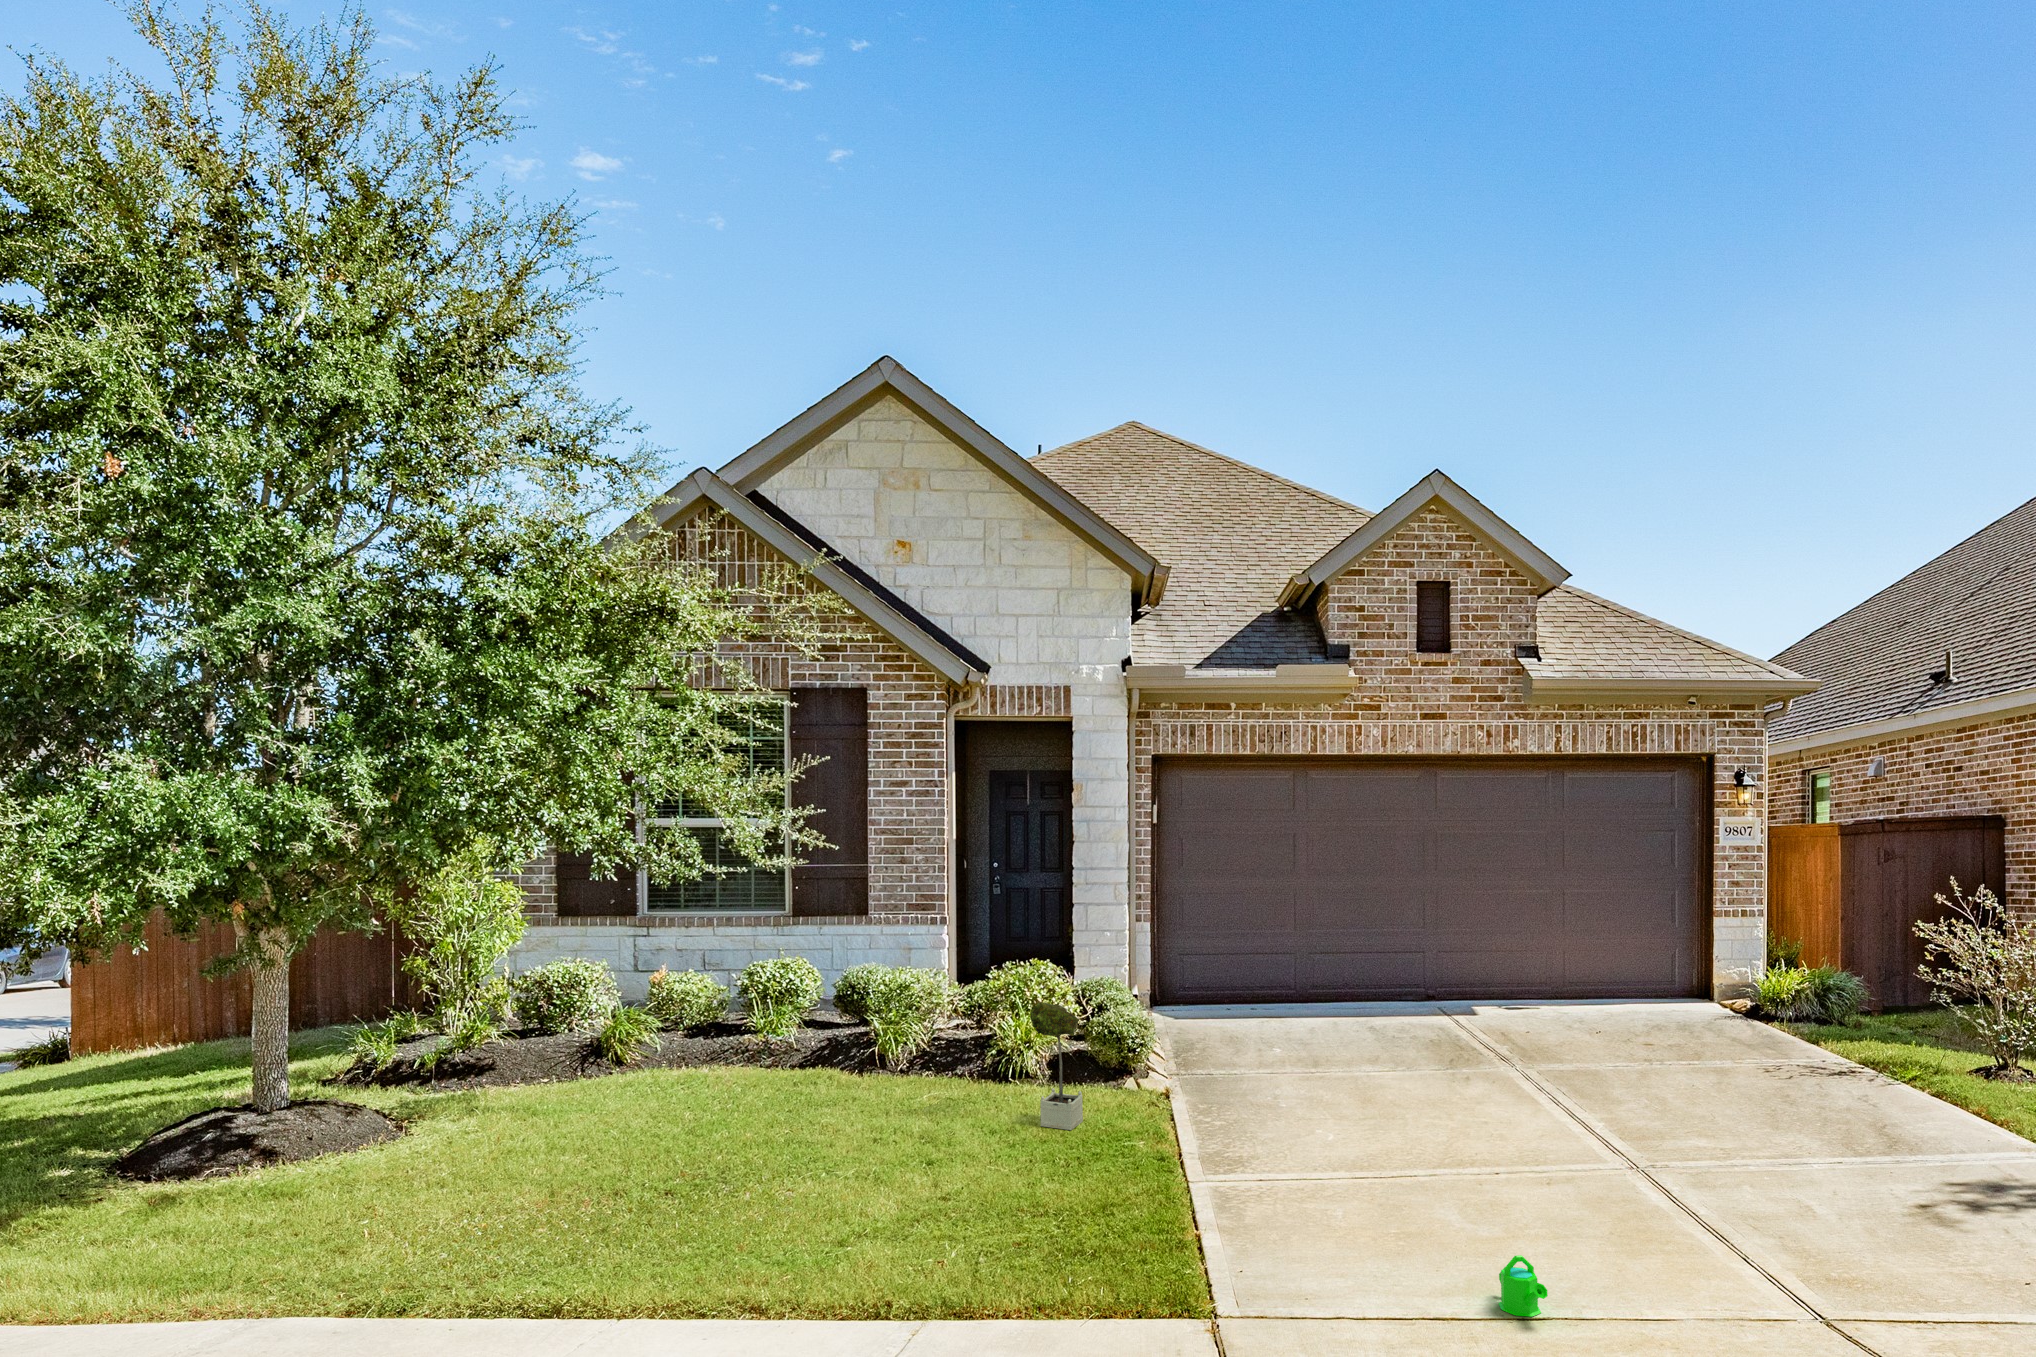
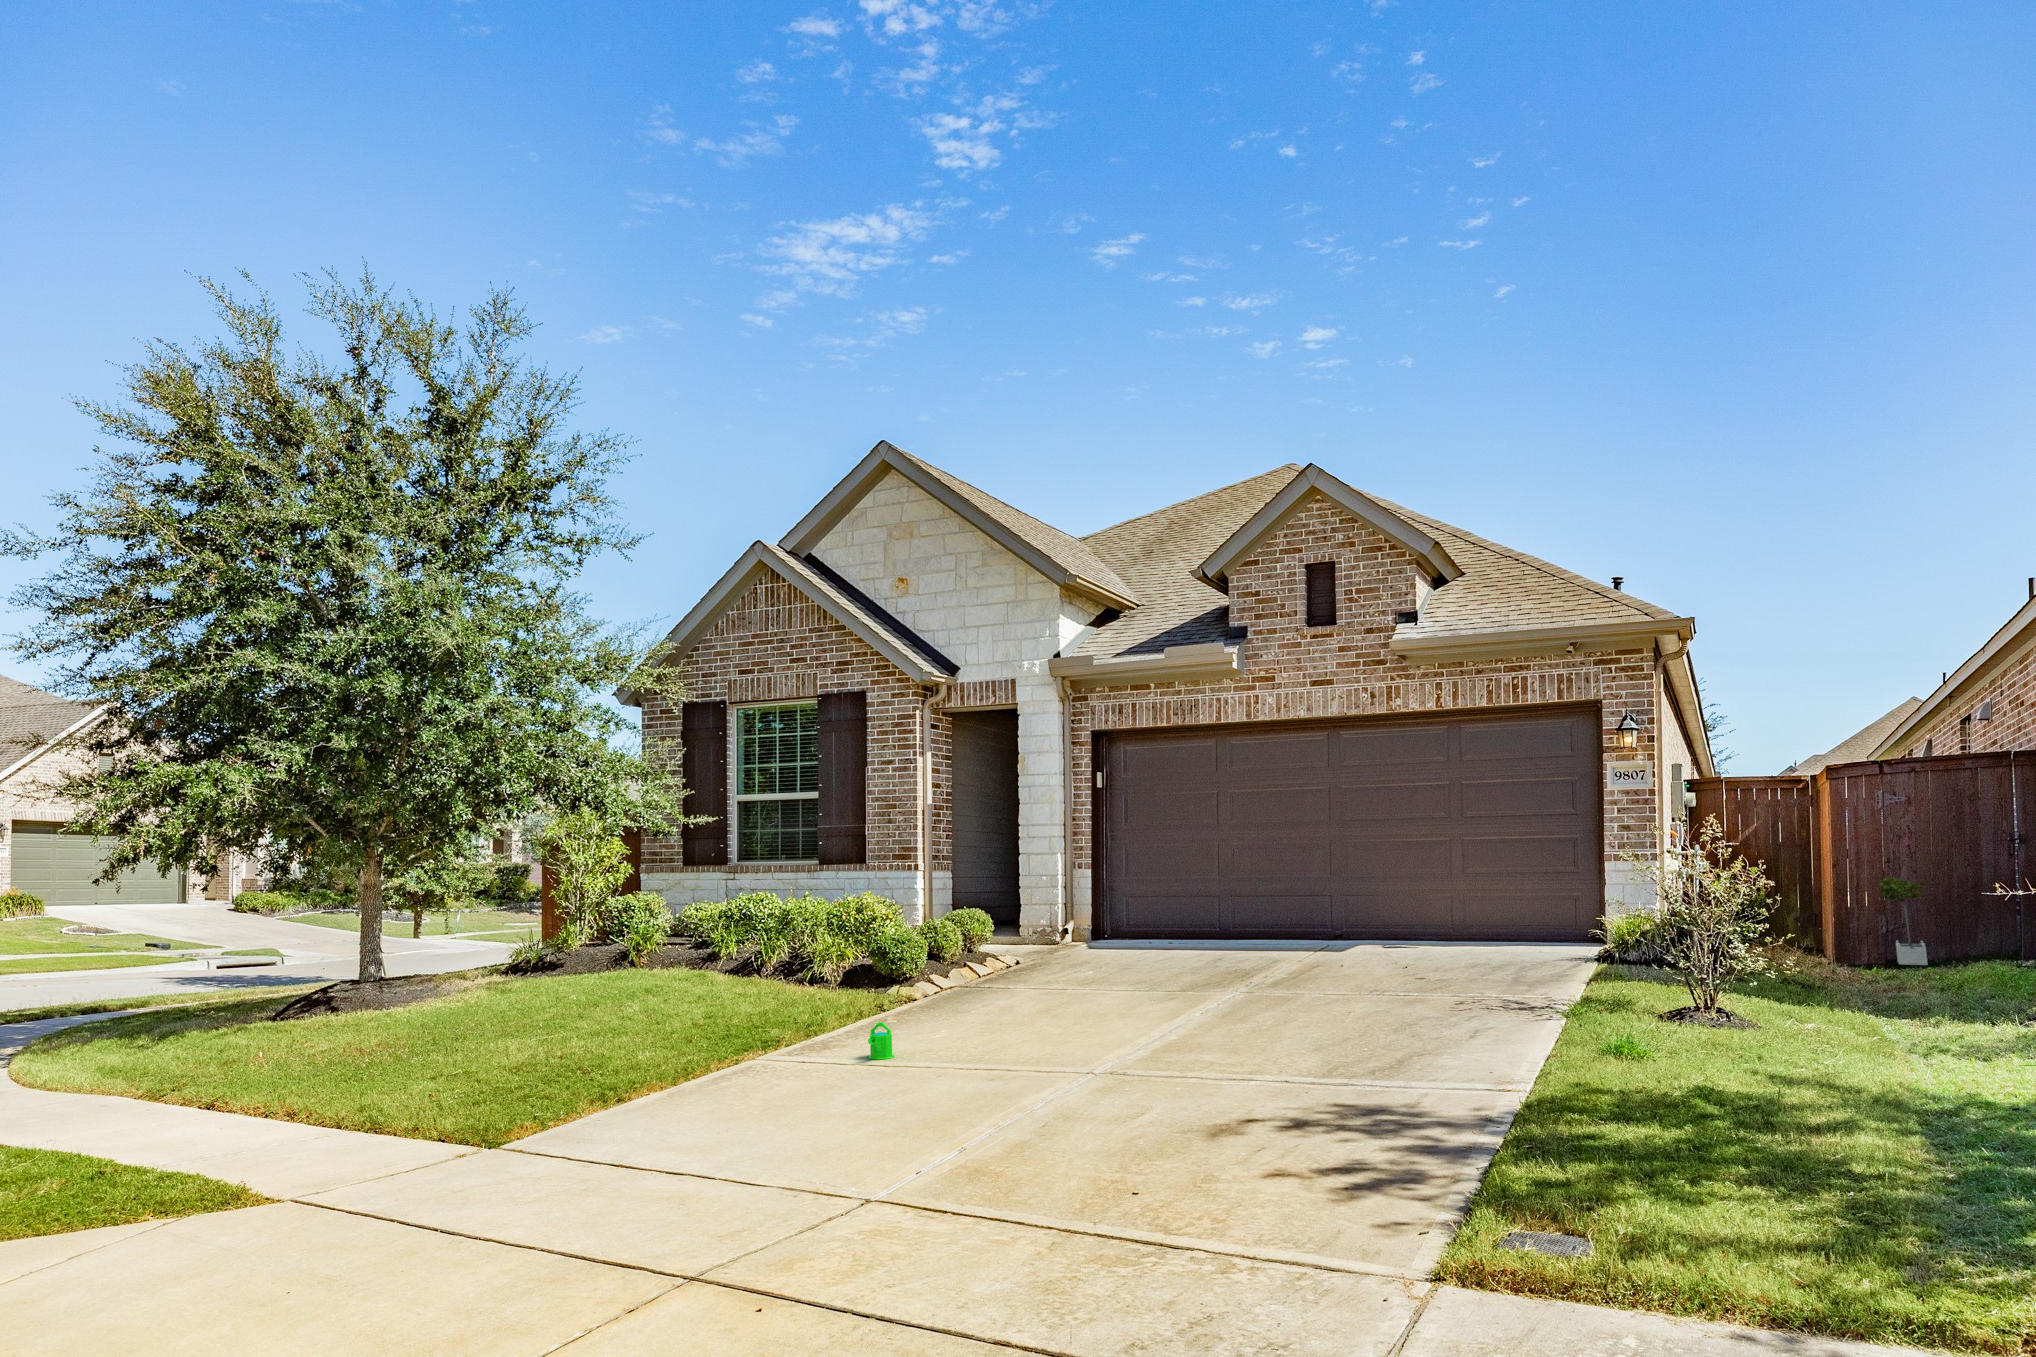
potted tree: present [1030,1002,1083,1130] -> present [1880,877,1928,965]

